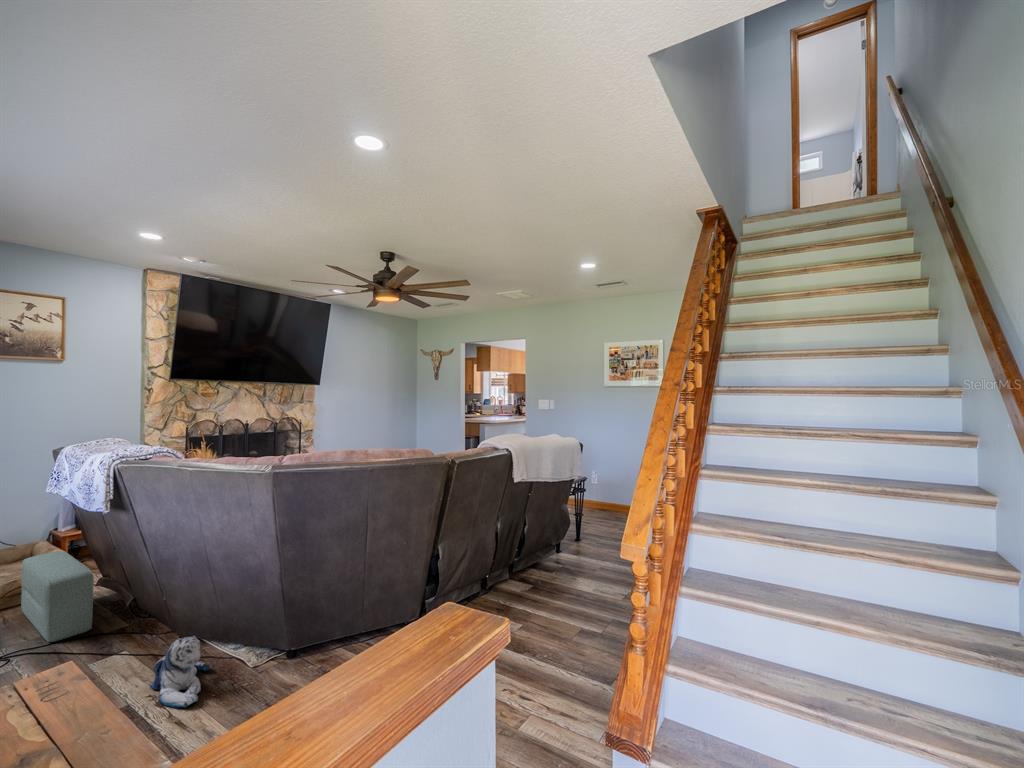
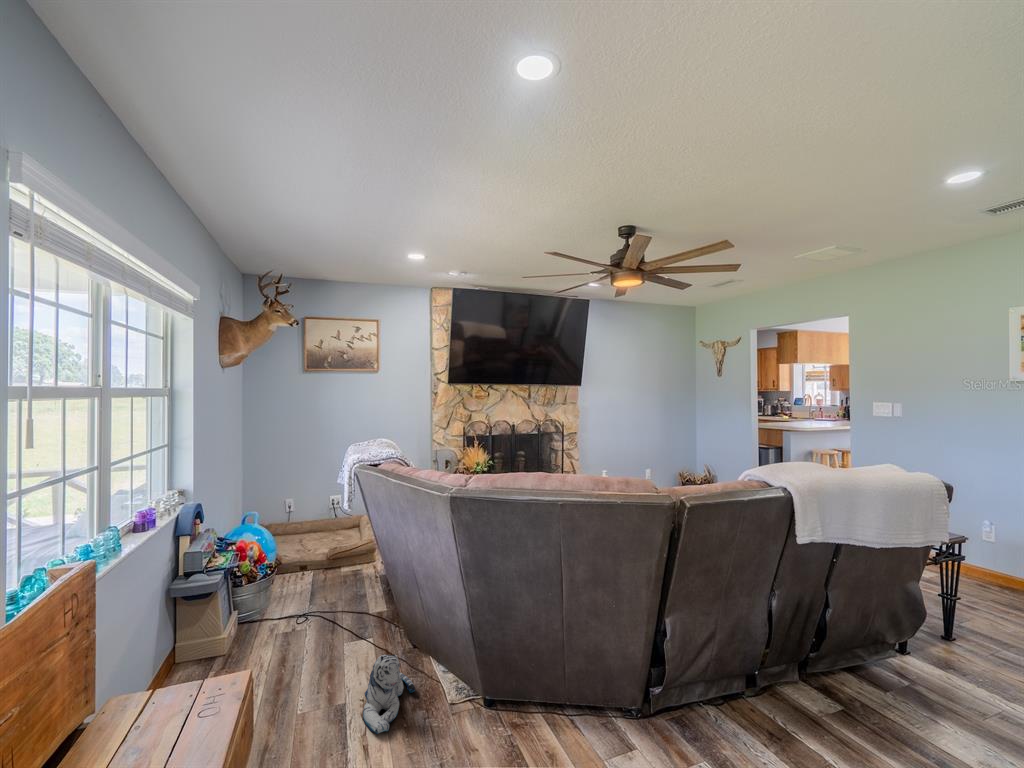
pouf: present [21,551,94,642] -> none [328,533,361,614]

